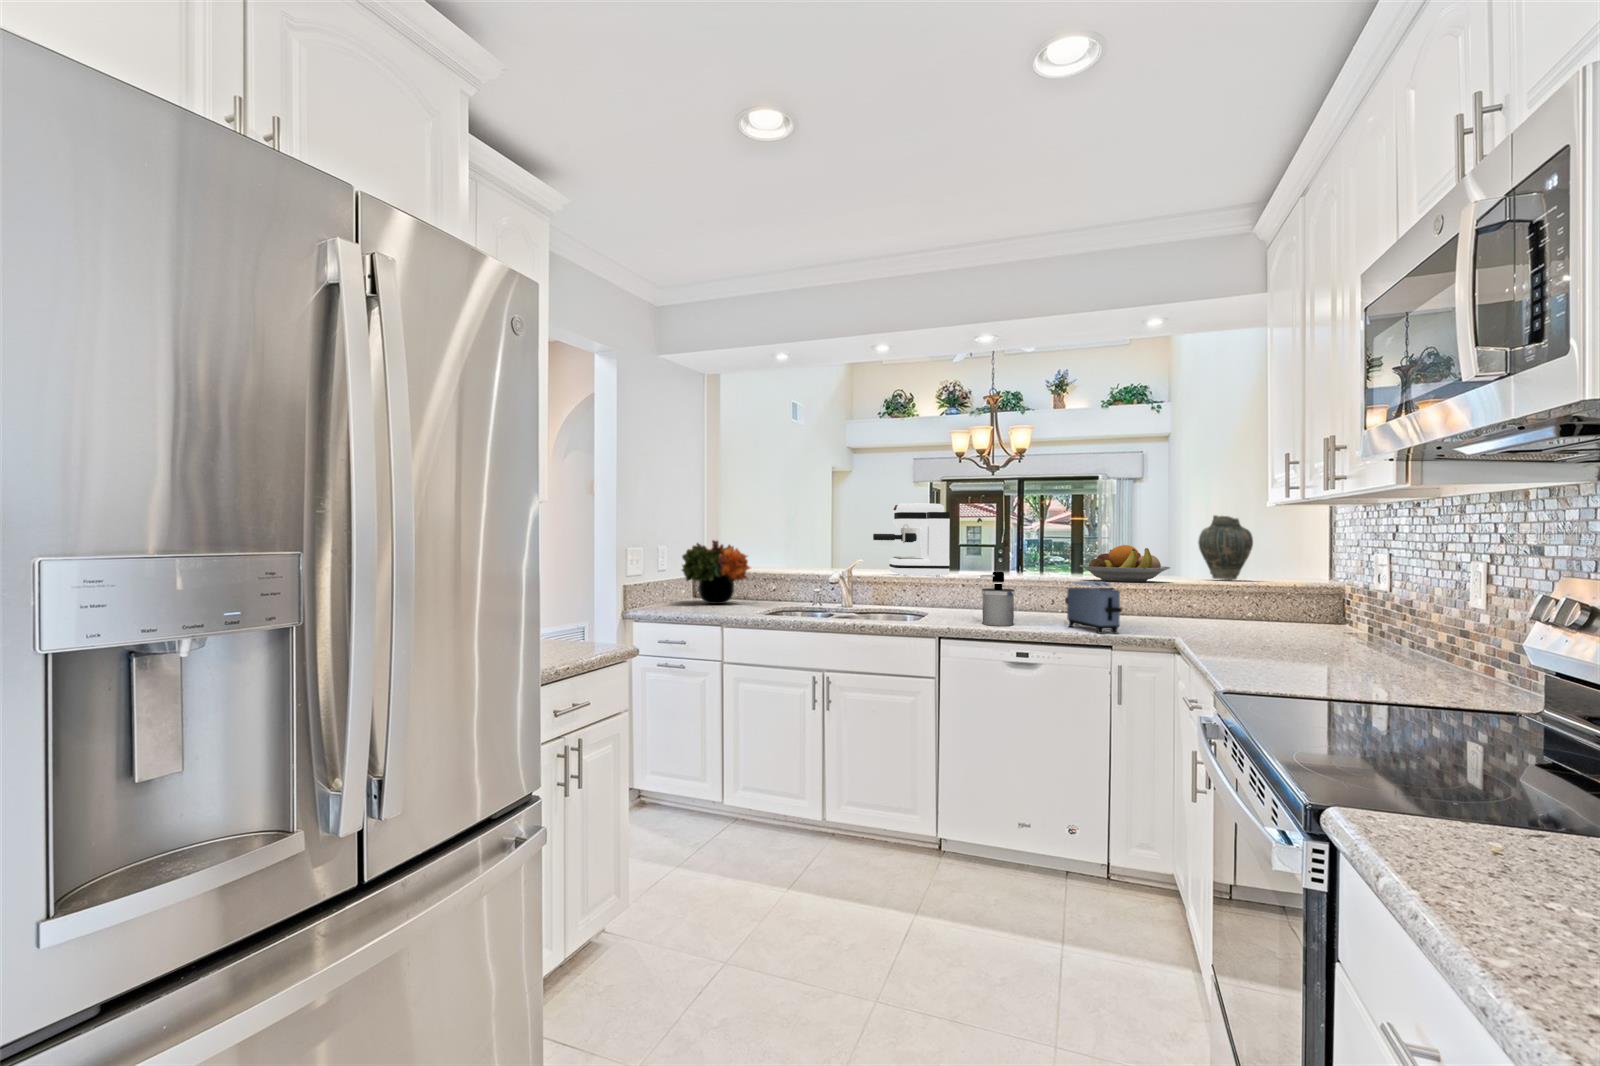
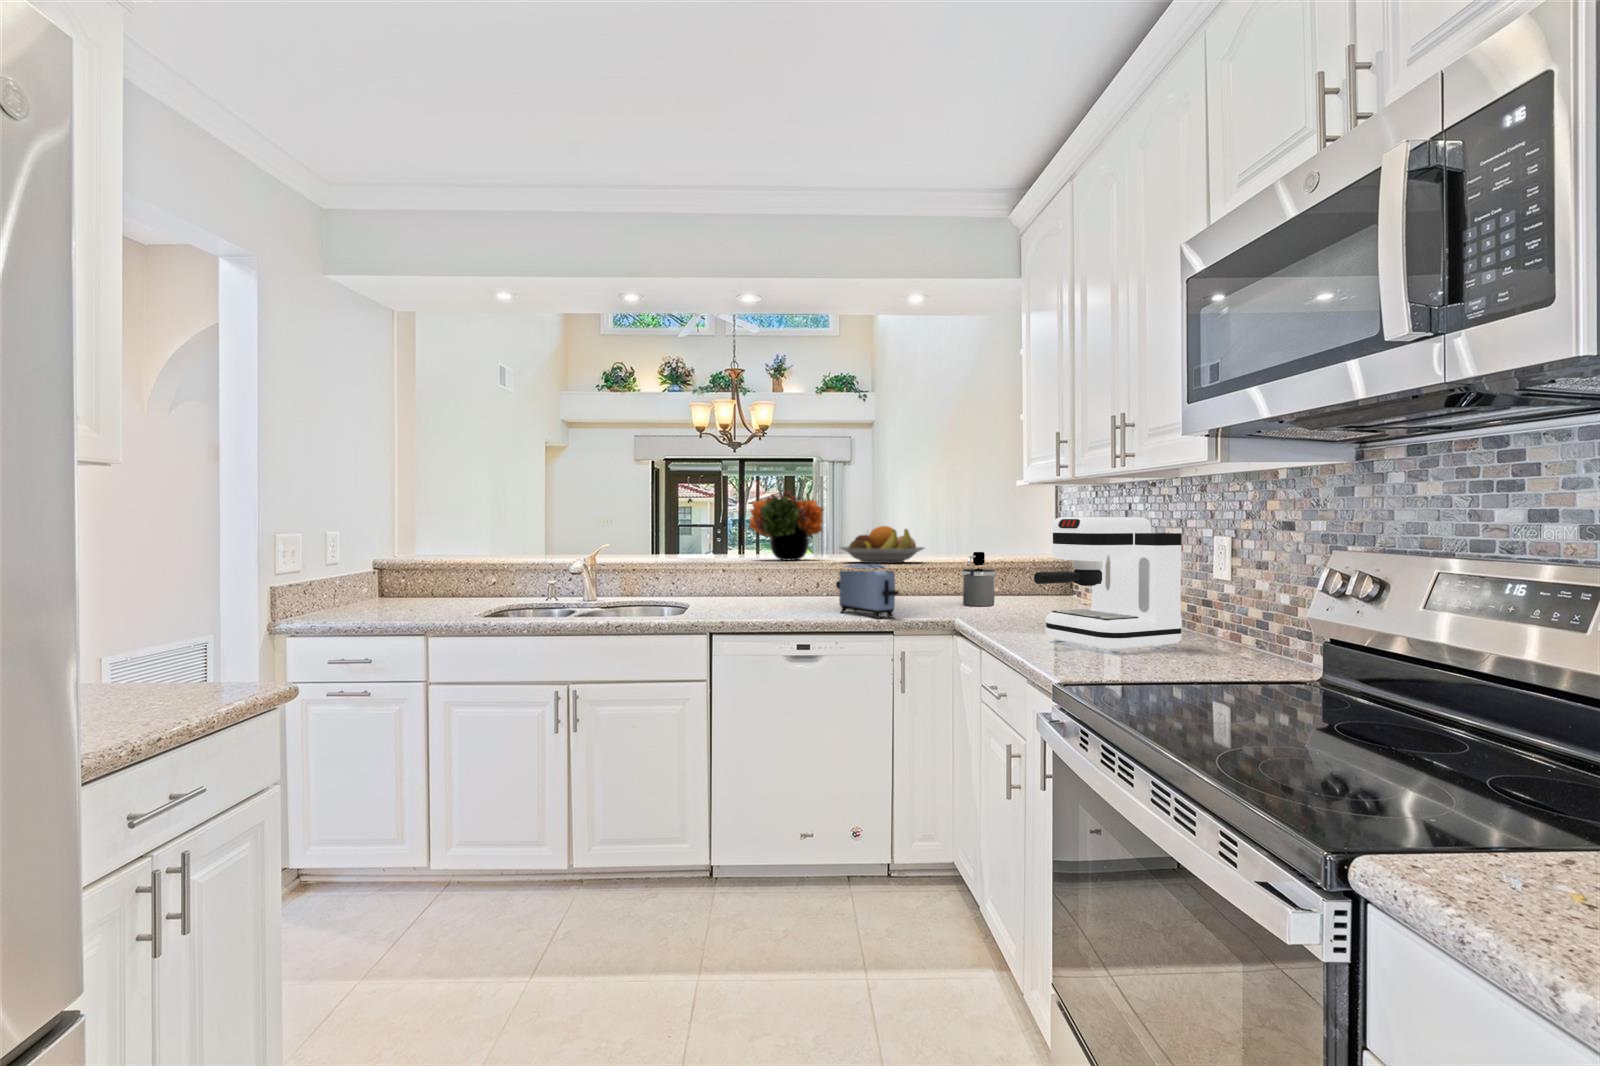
coffee maker: present [873,503,950,577] -> present [1034,517,1182,652]
vase: present [1198,515,1253,580] -> none [938,496,986,559]
flower arrangement: present [682,540,750,604] -> present [749,492,823,561]
soap dispenser: present [976,571,1015,626] -> present [962,552,995,606]

